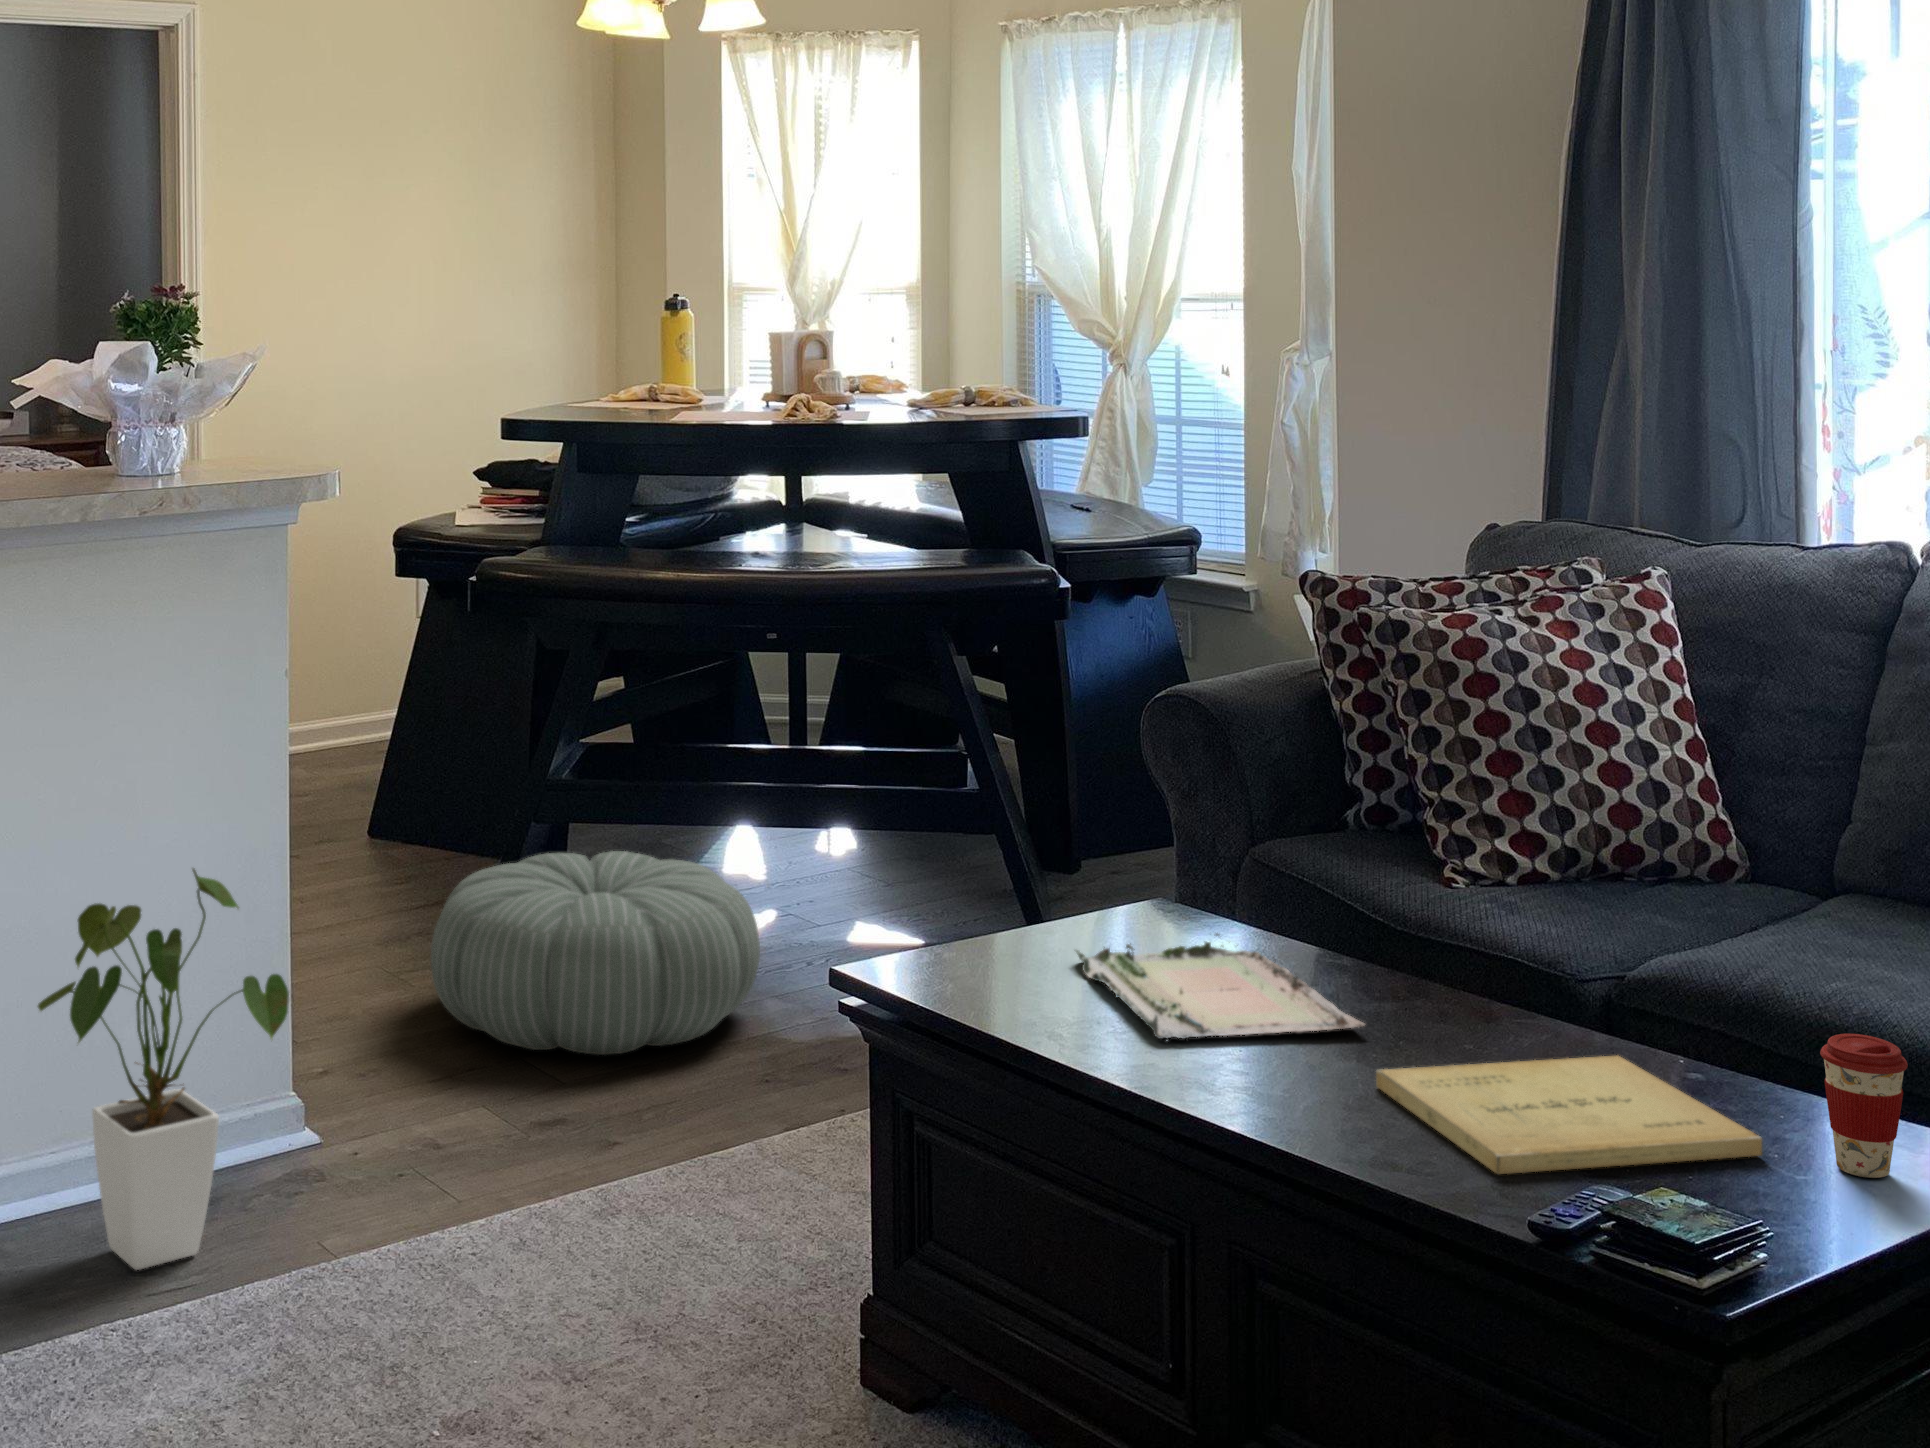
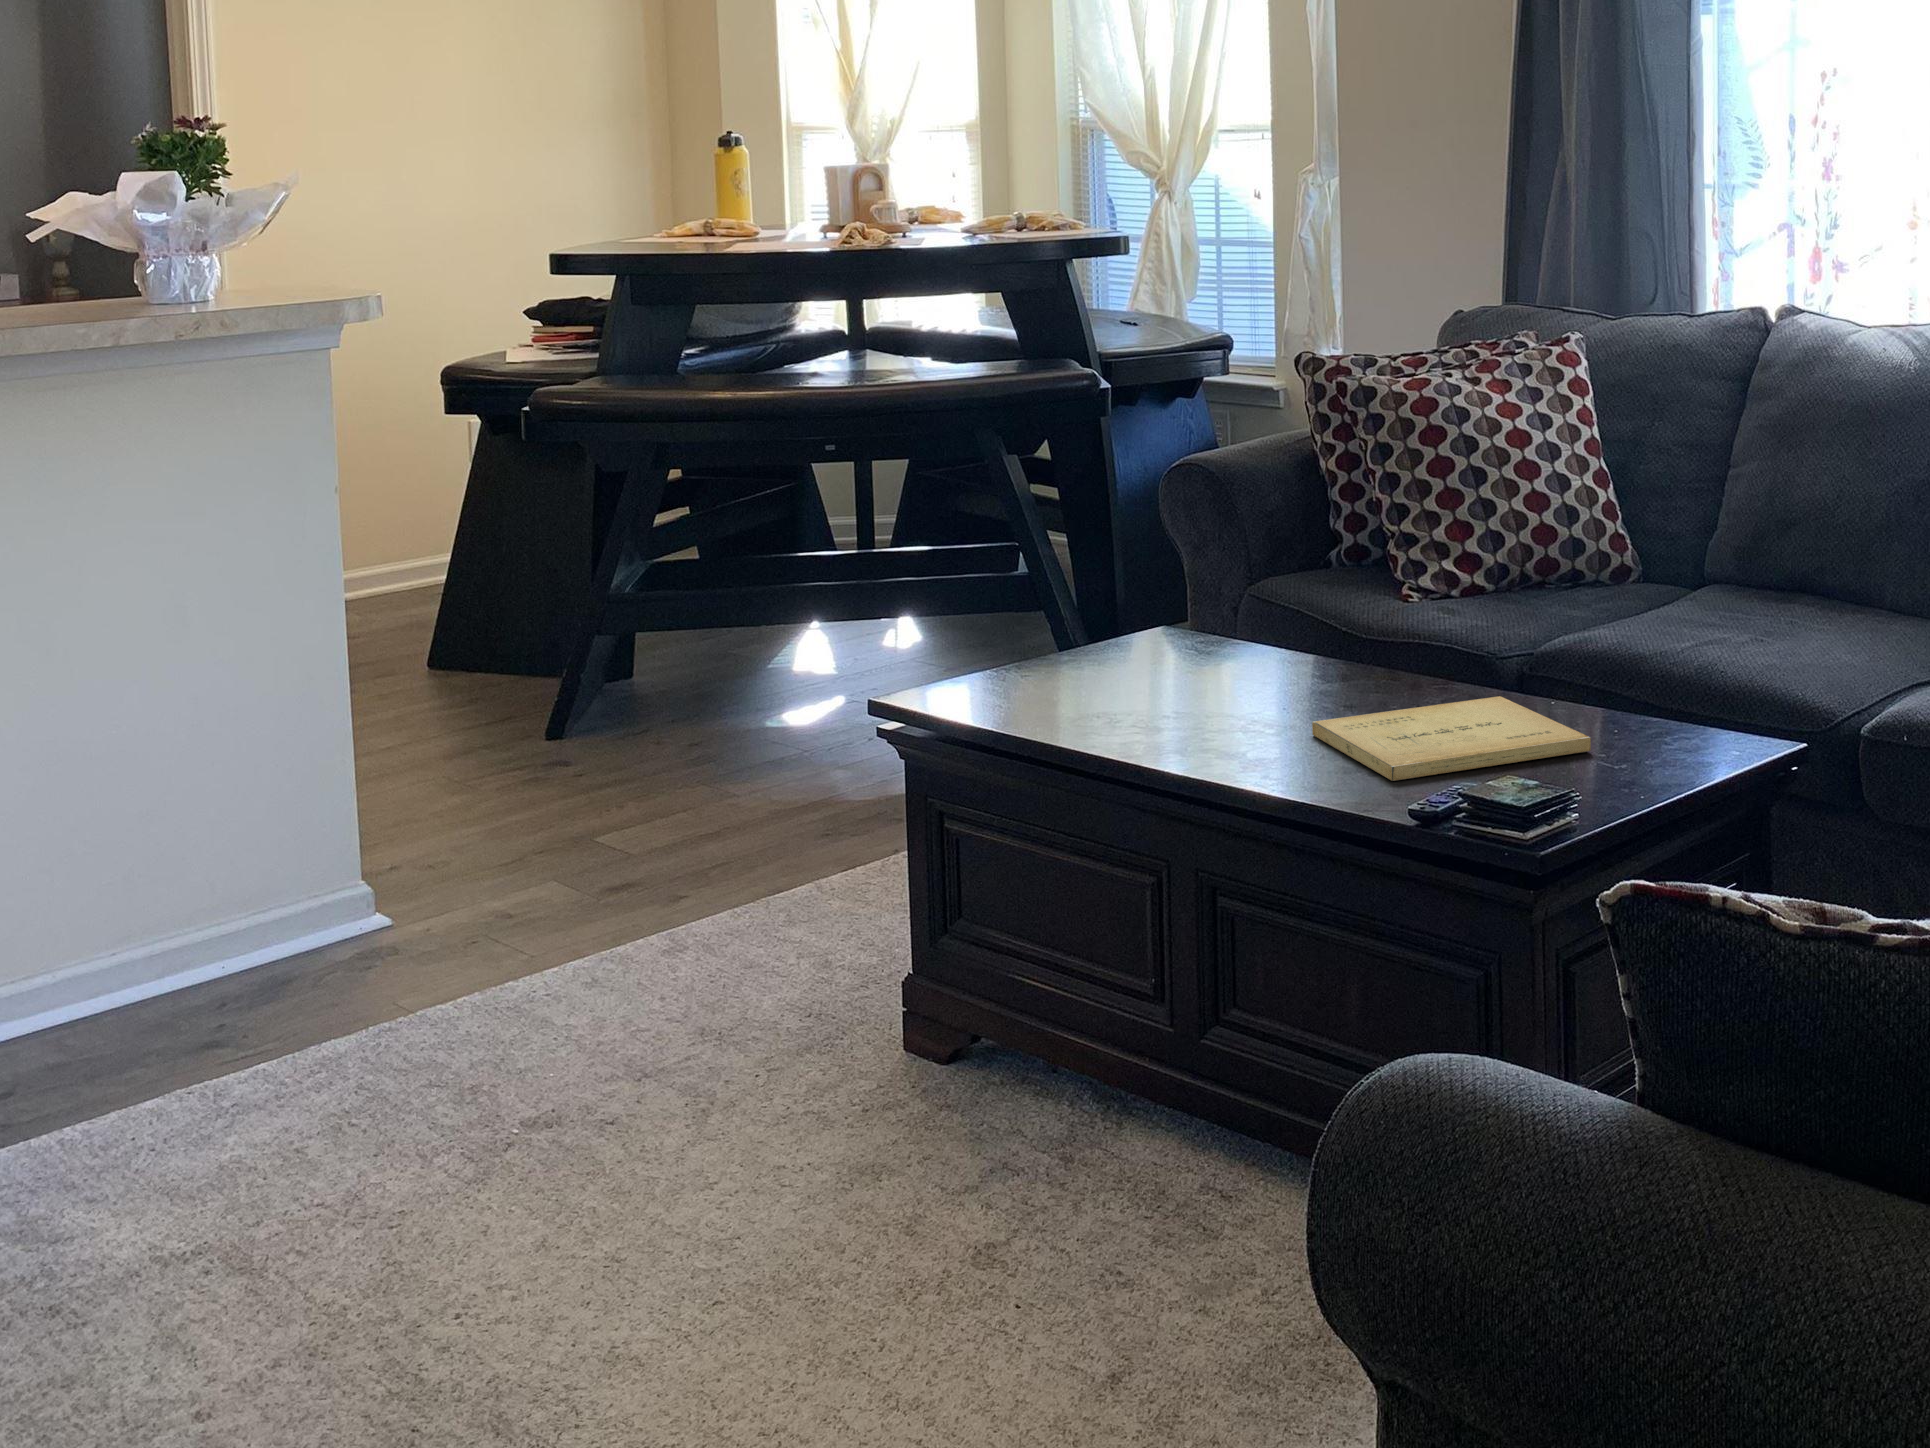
pouf: present [431,851,760,1055] -> none [499,644,823,825]
house plant: present [38,869,289,1270] -> none [88,670,354,1040]
tray: present [1076,934,1365,1041] -> none [1080,636,1312,720]
coffee cup: present [1820,1034,1908,1178] -> none [1630,654,1689,757]

